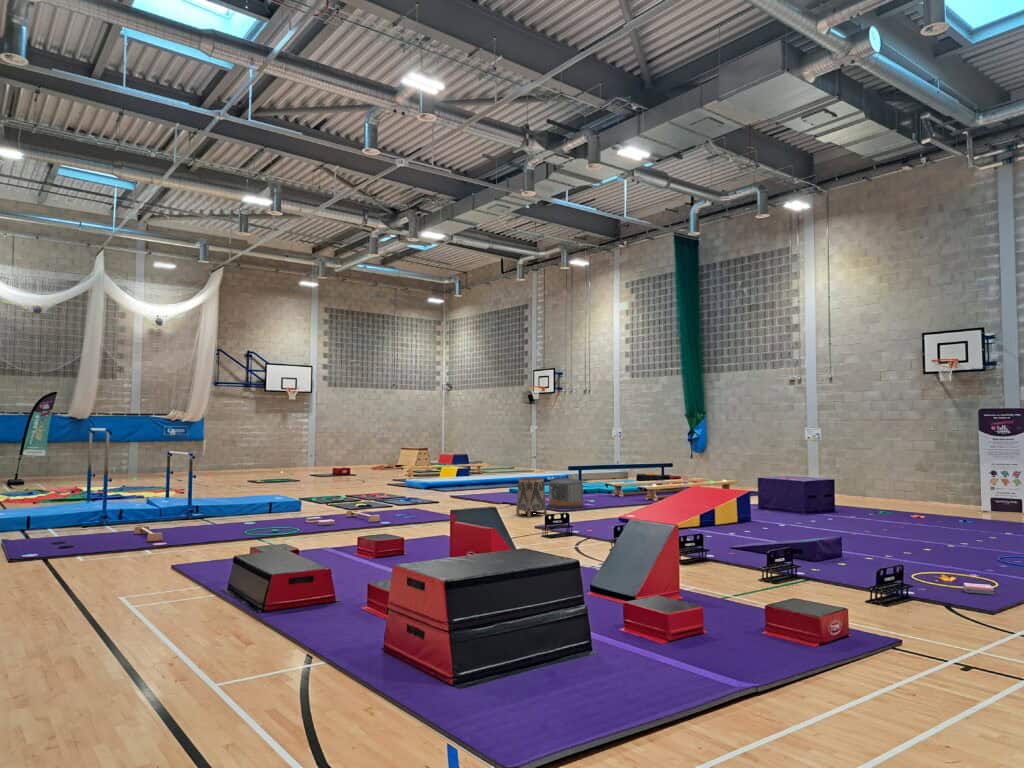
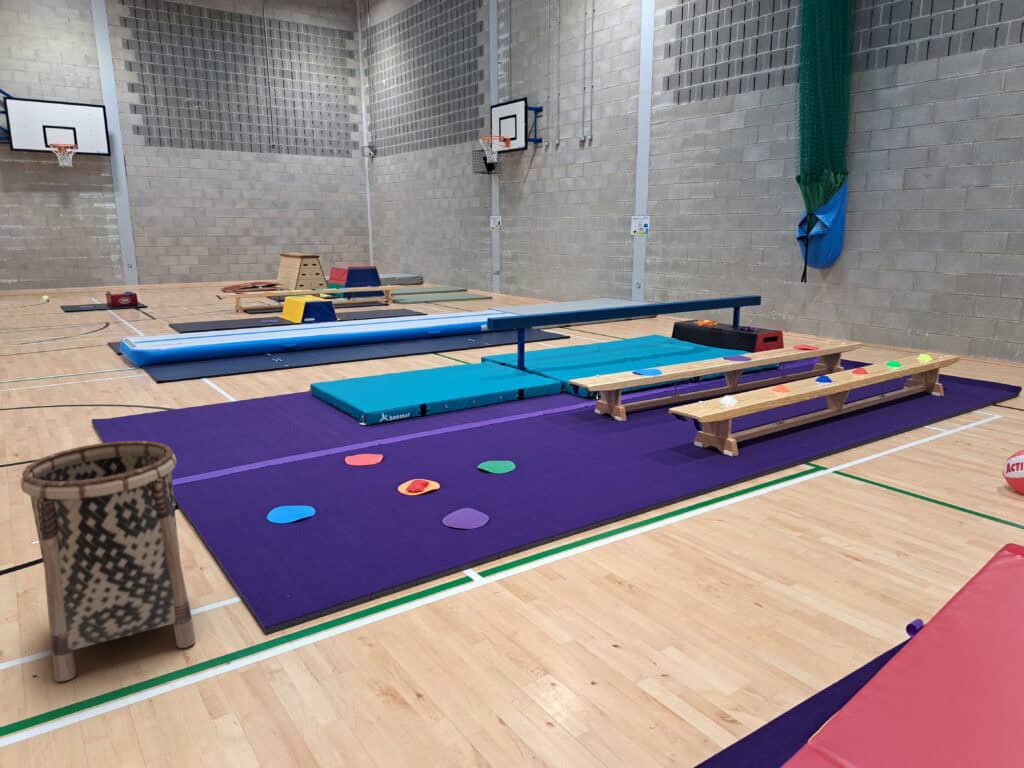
pouf: present [549,478,583,508] -> none [300,404,446,551]

